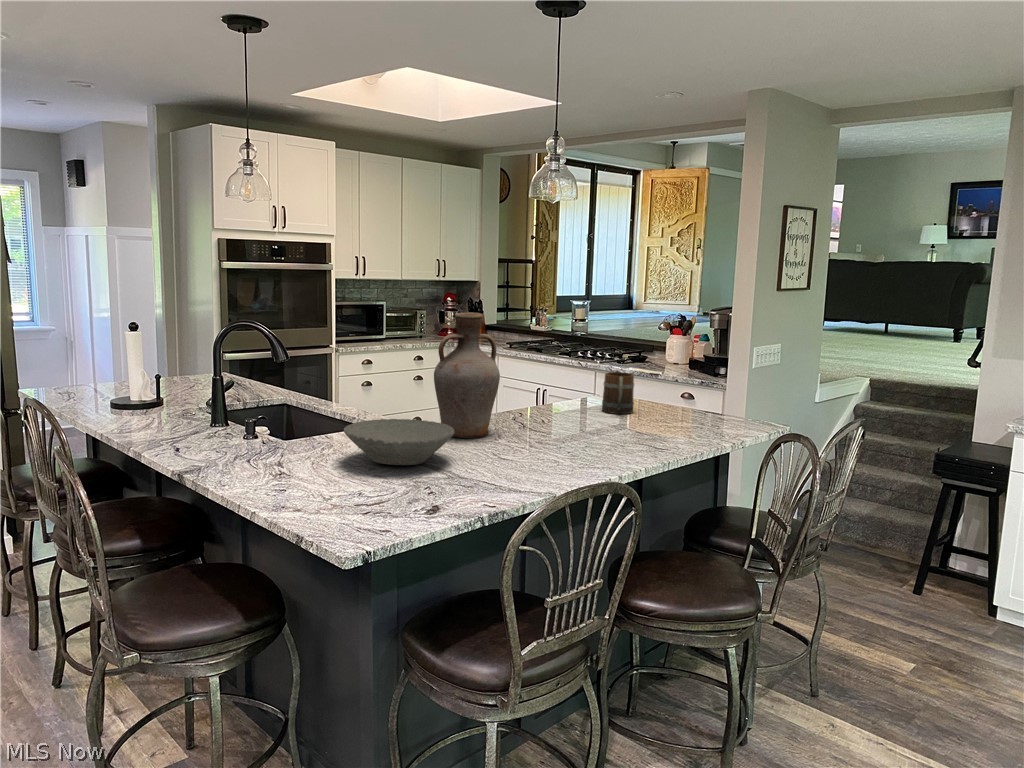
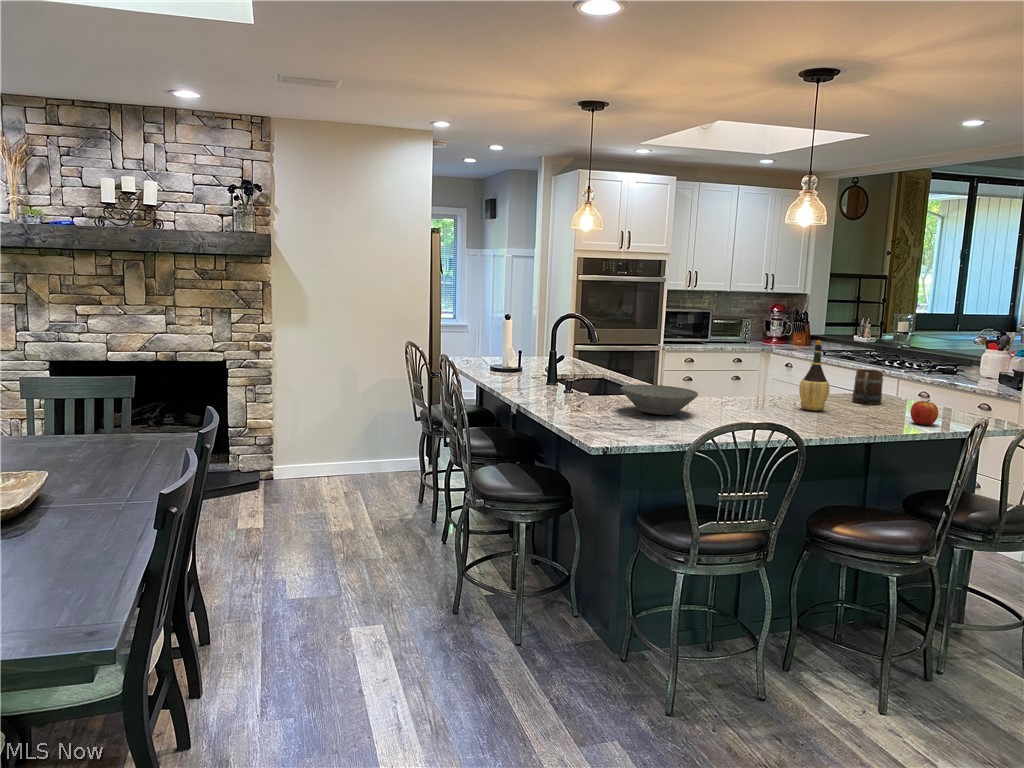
vase: present [434,312,500,438] -> none [697,313,749,407]
wine bottle: none [559,343,594,431] -> present [799,340,830,411]
apple: none [687,408,717,439] -> present [911,400,938,425]

